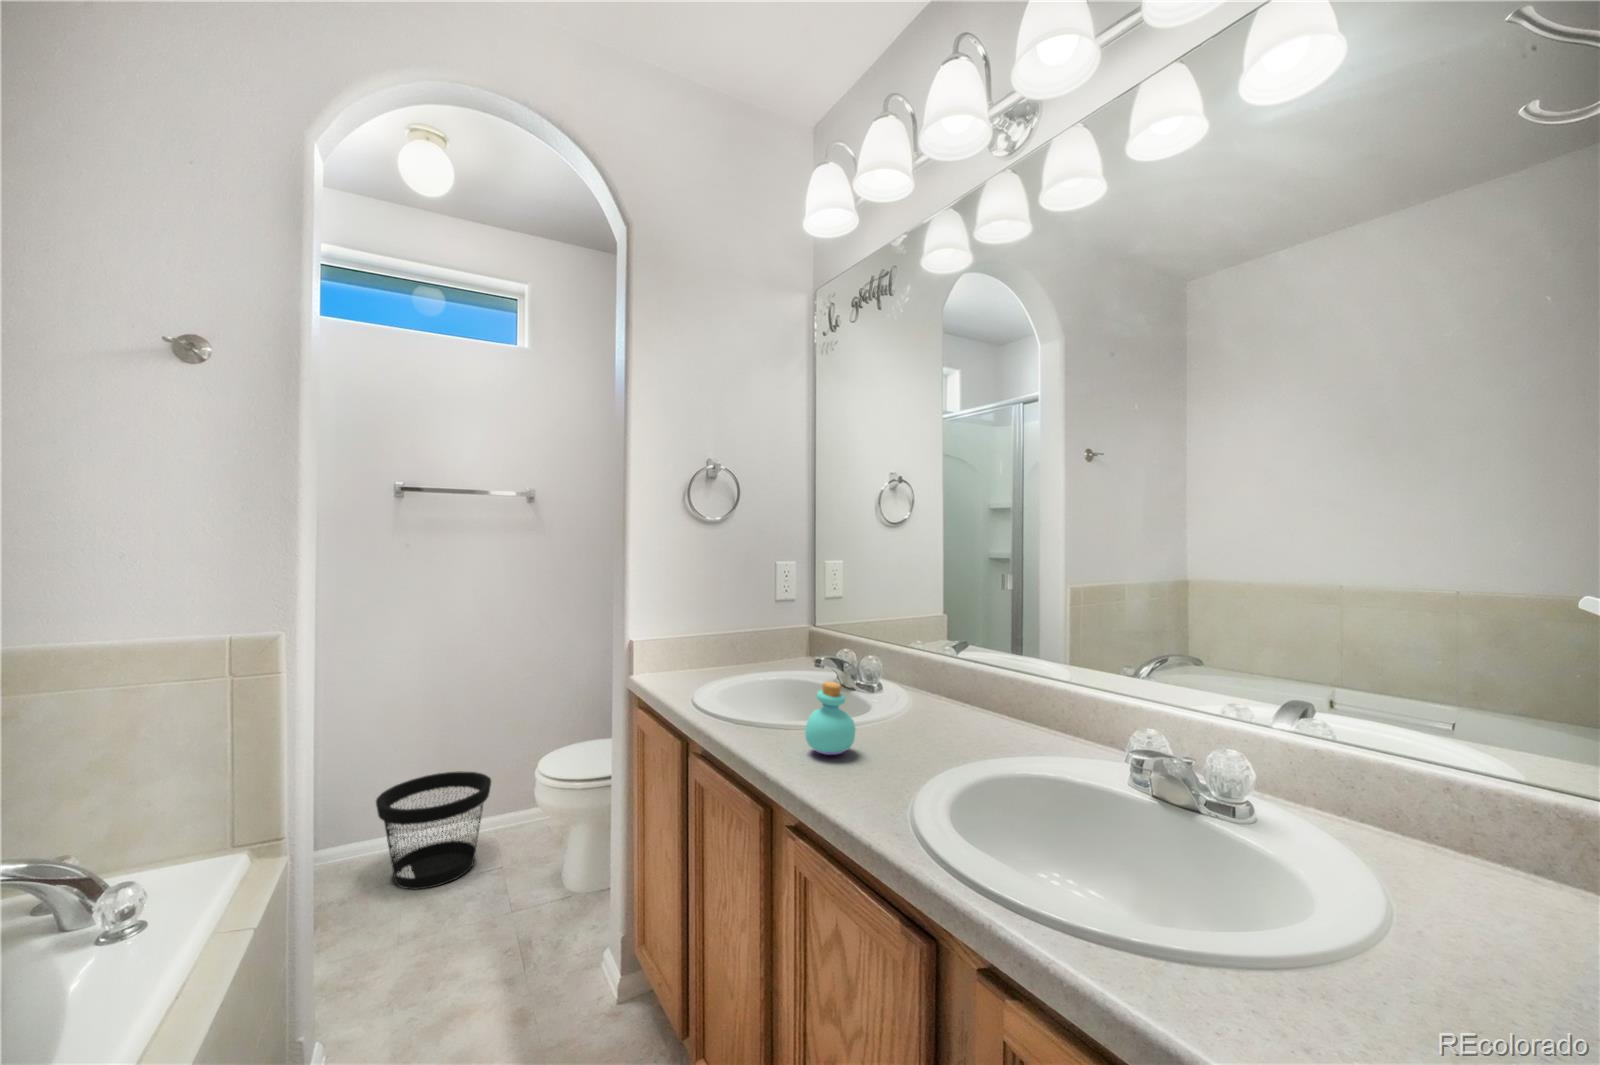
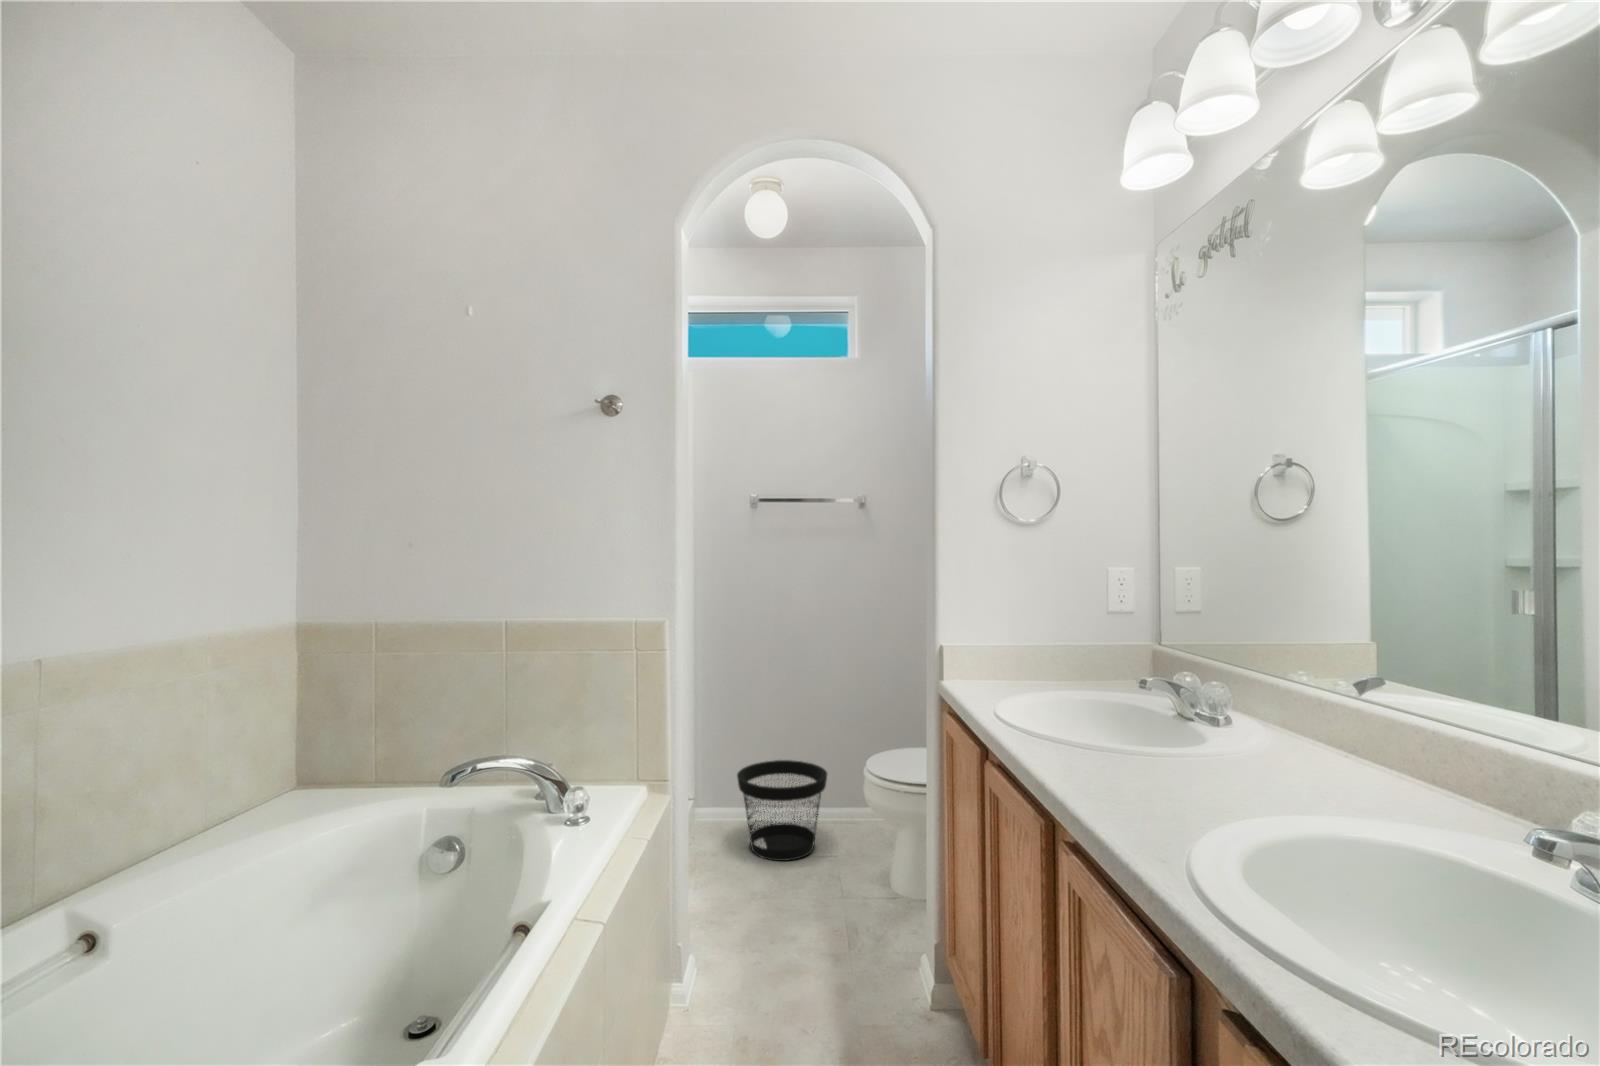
perfume bottle: present [805,682,856,755] -> none [1094,699,1156,780]

